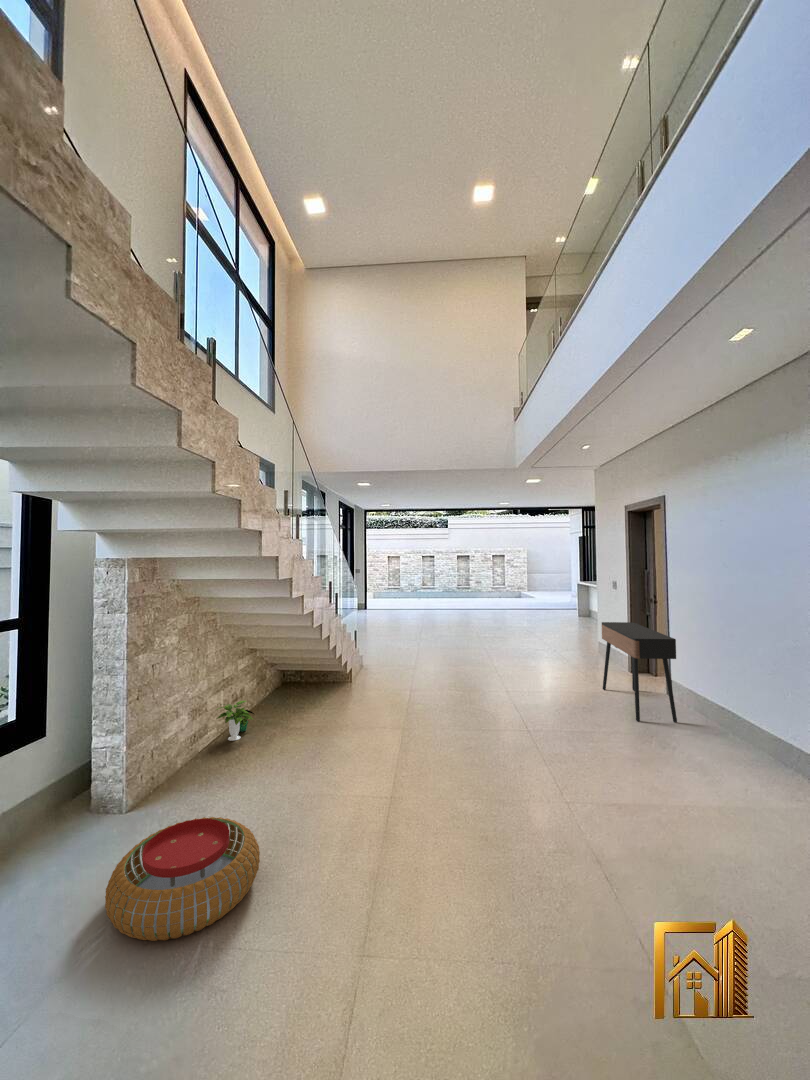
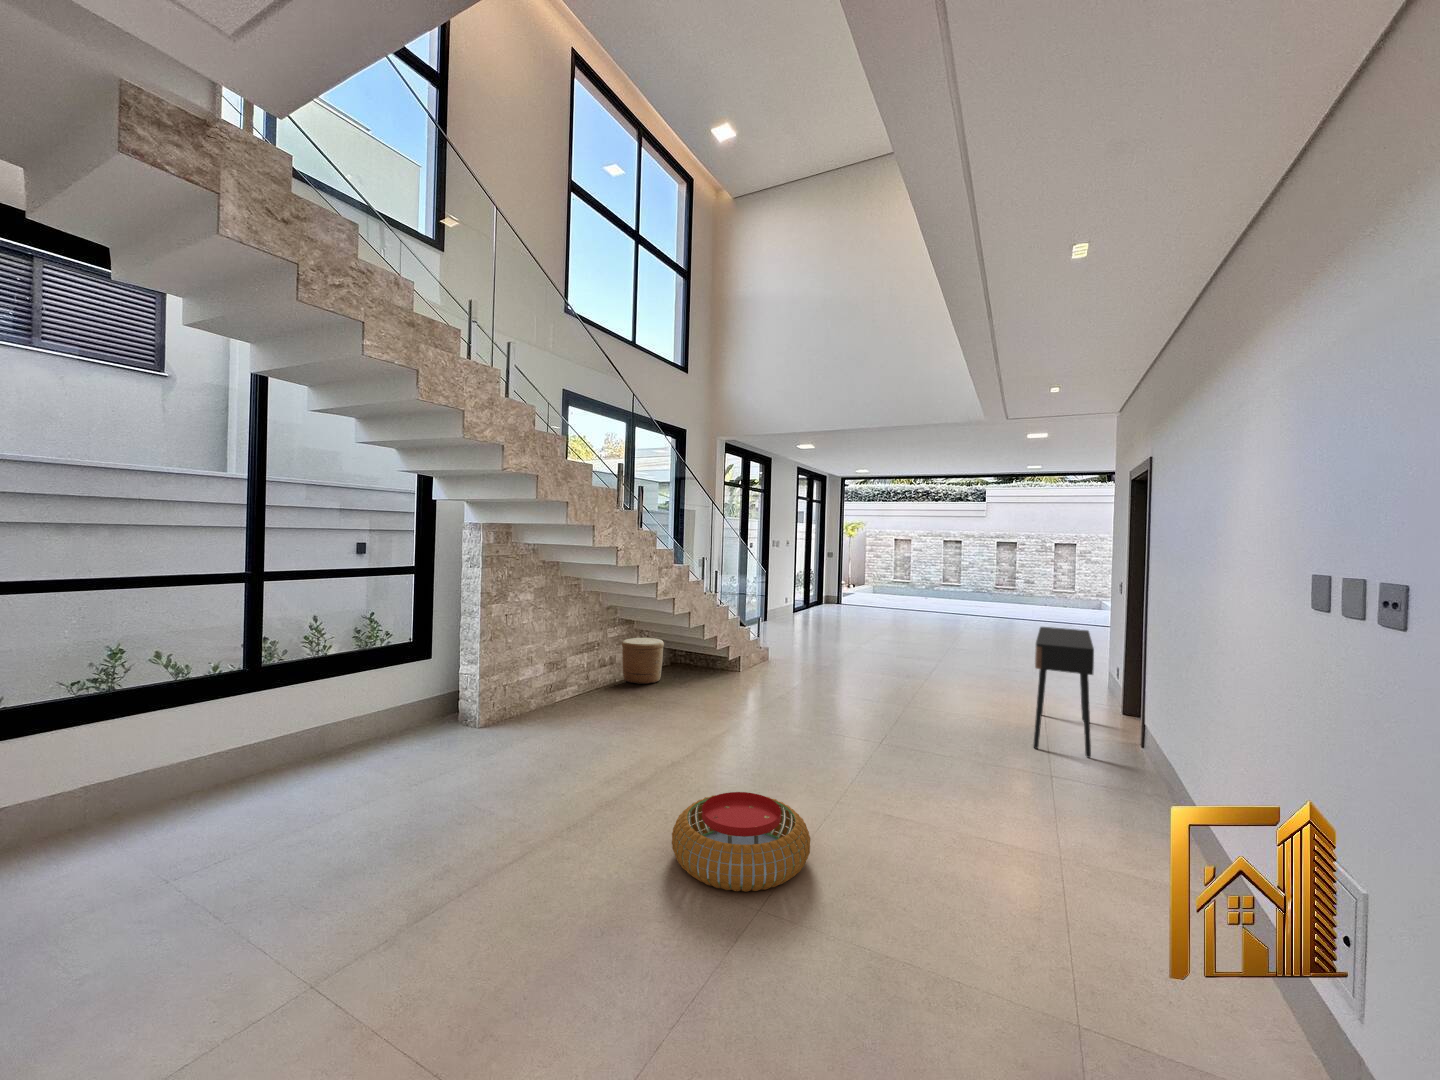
woven basket: none [250,664,293,713] -> present [622,638,664,684]
potted plant: present [217,701,254,741] -> none [574,664,613,698]
pouf: present [105,817,260,941] -> present [672,792,810,892]

